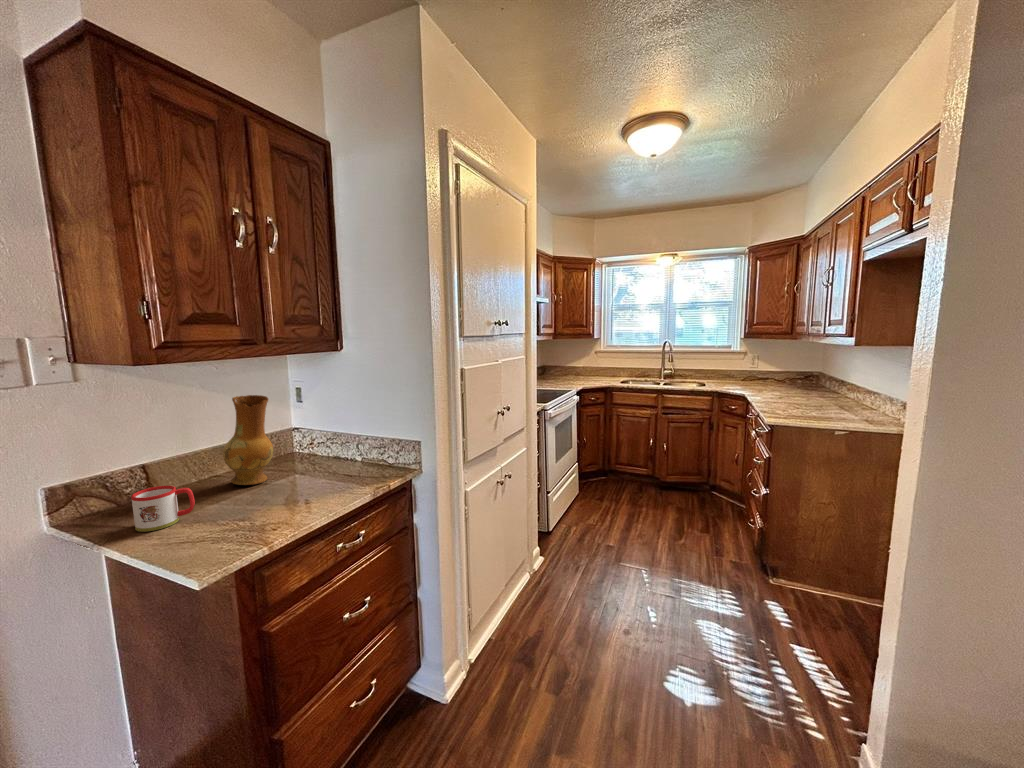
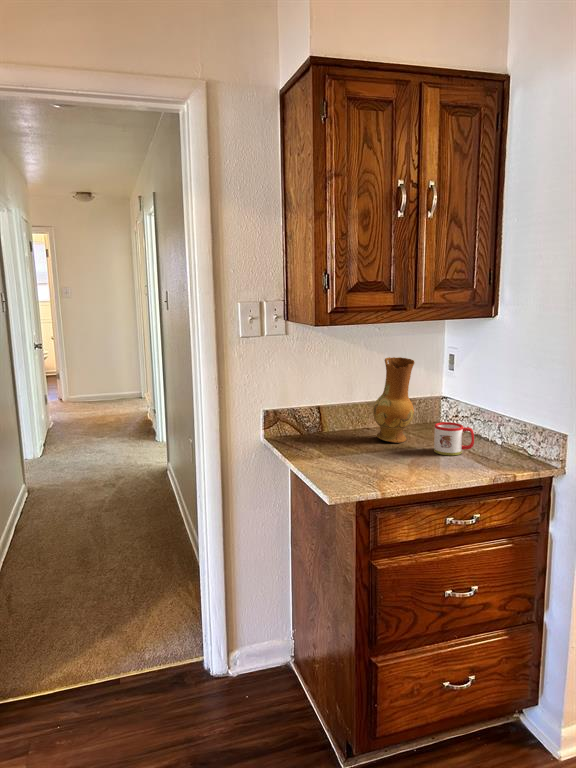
mug: present [131,486,195,532] -> present [434,422,474,455]

